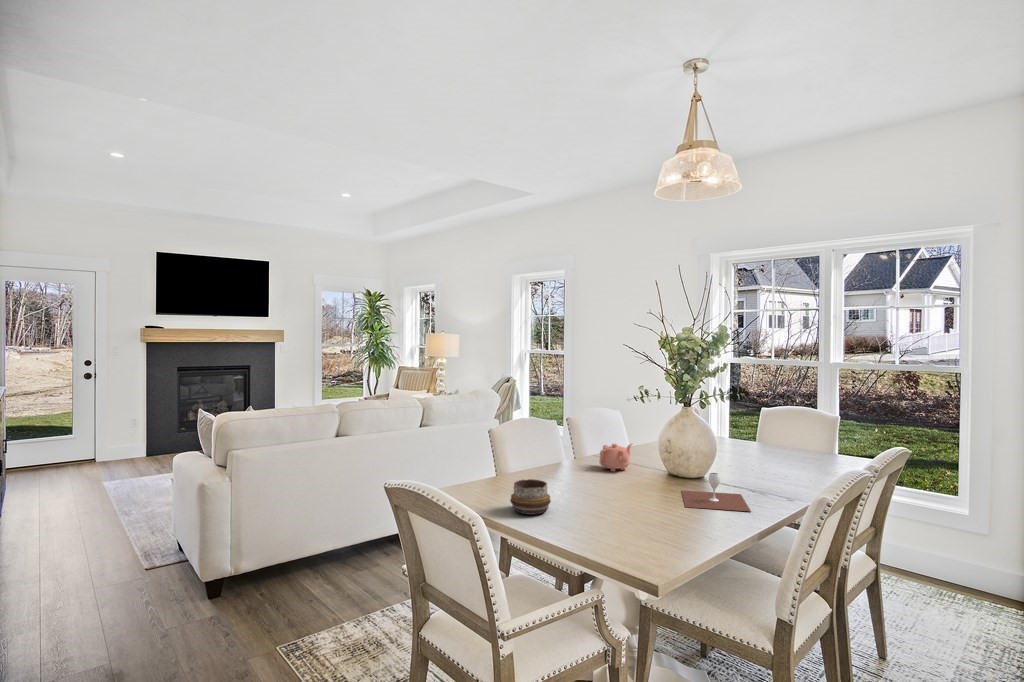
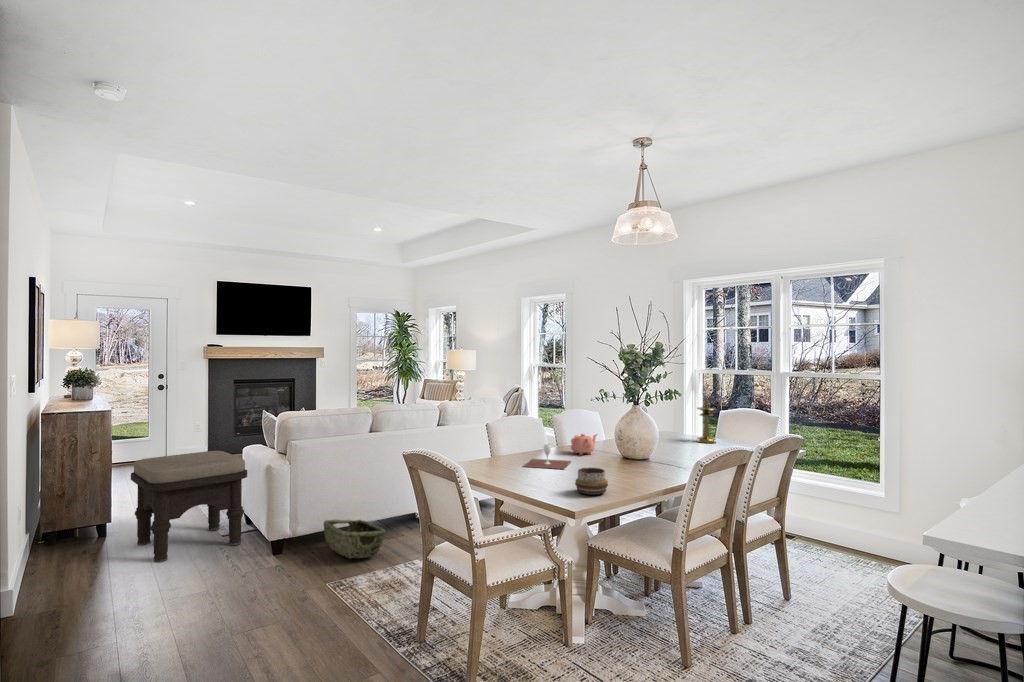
candlestick: none [744,393,770,451] -> present [697,397,716,443]
ottoman: none [19,460,177,614] -> present [131,451,247,562]
wine glass: present [682,473,751,511] -> present [523,444,571,469]
decorative bowl: present [510,479,551,515] -> present [575,468,608,495]
woven basket: none [276,548,357,604] -> present [324,520,385,558]

